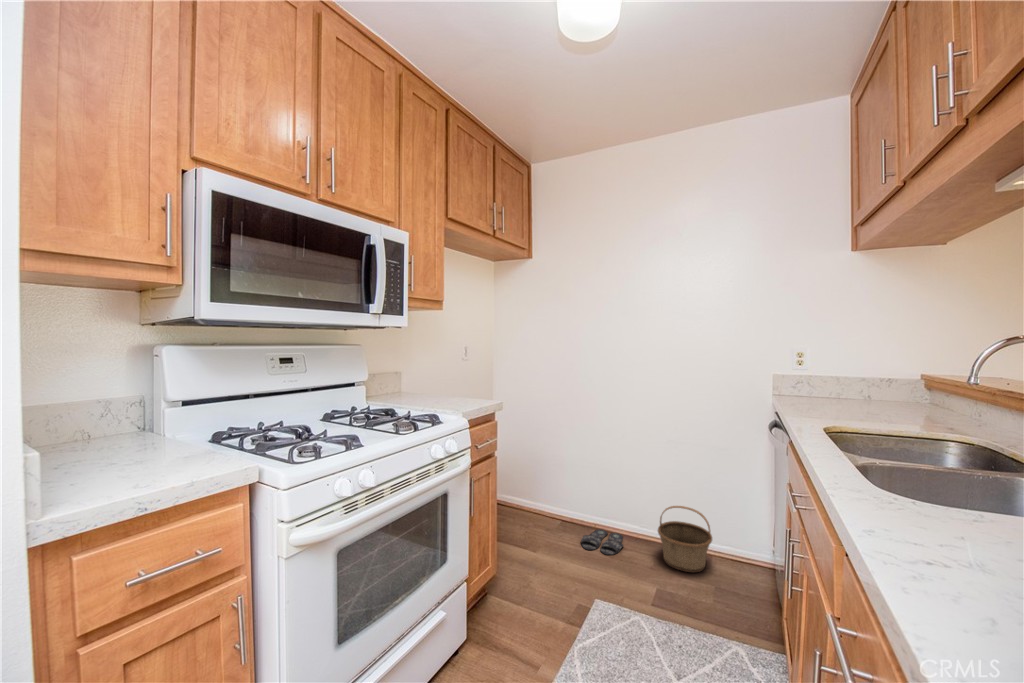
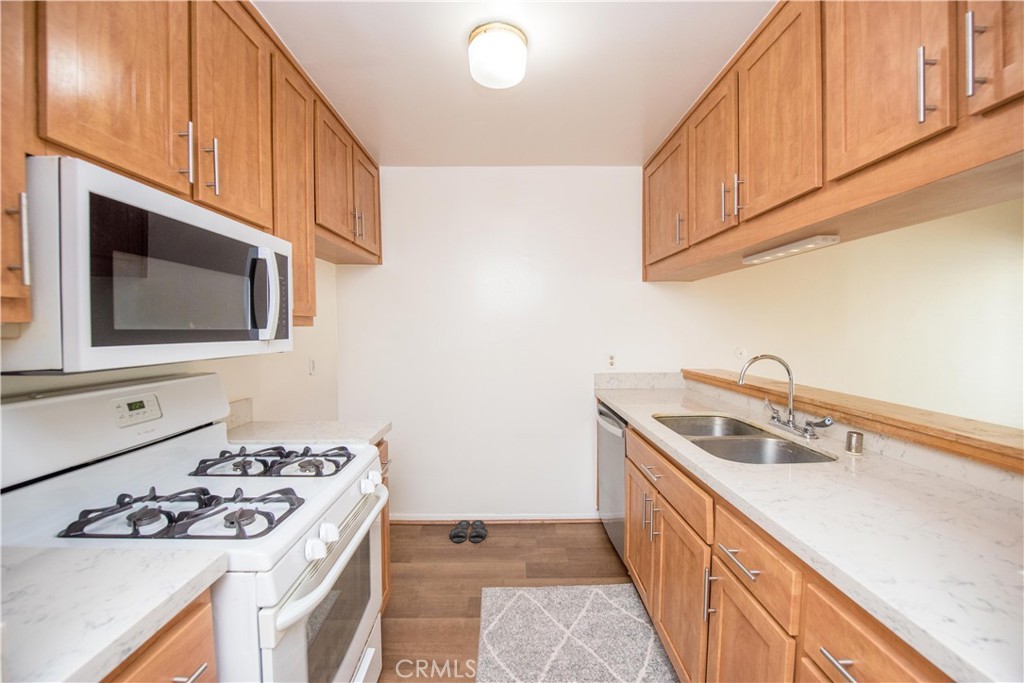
basket: present [658,506,712,572] -> none [517,486,559,539]

